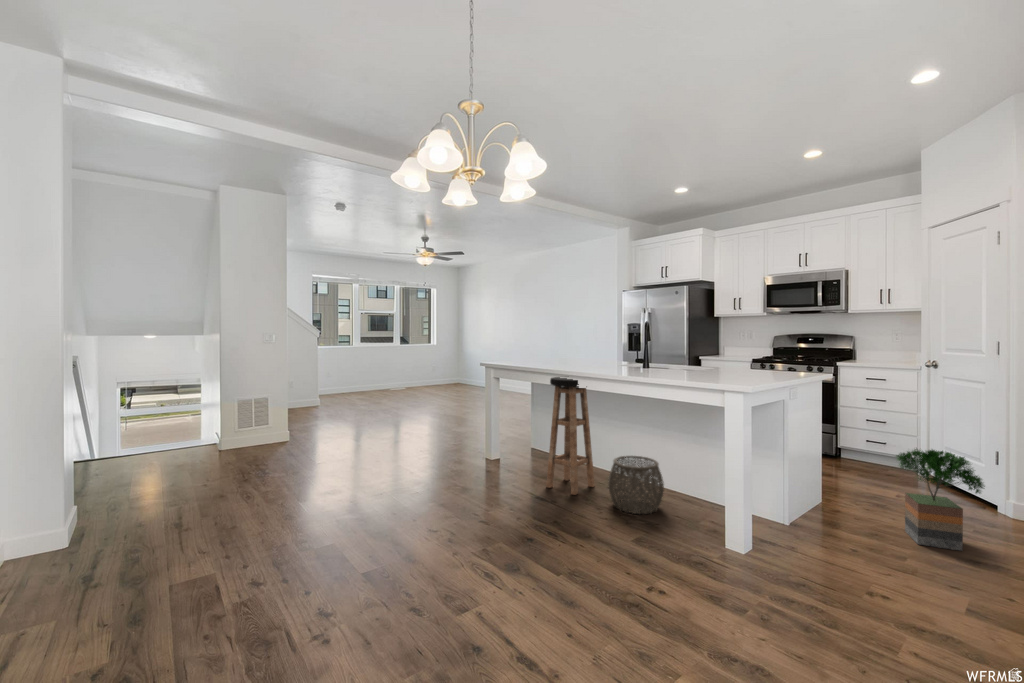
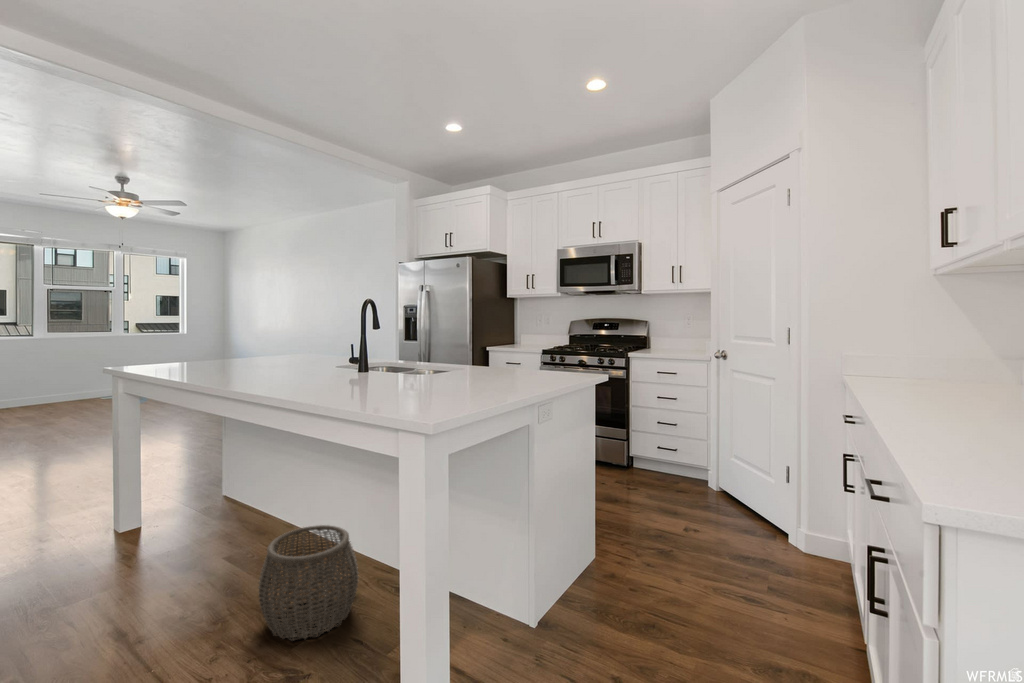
bar stool: present [546,377,595,495] -> none [173,393,270,605]
potted tree: present [896,449,985,551] -> none [675,480,781,628]

